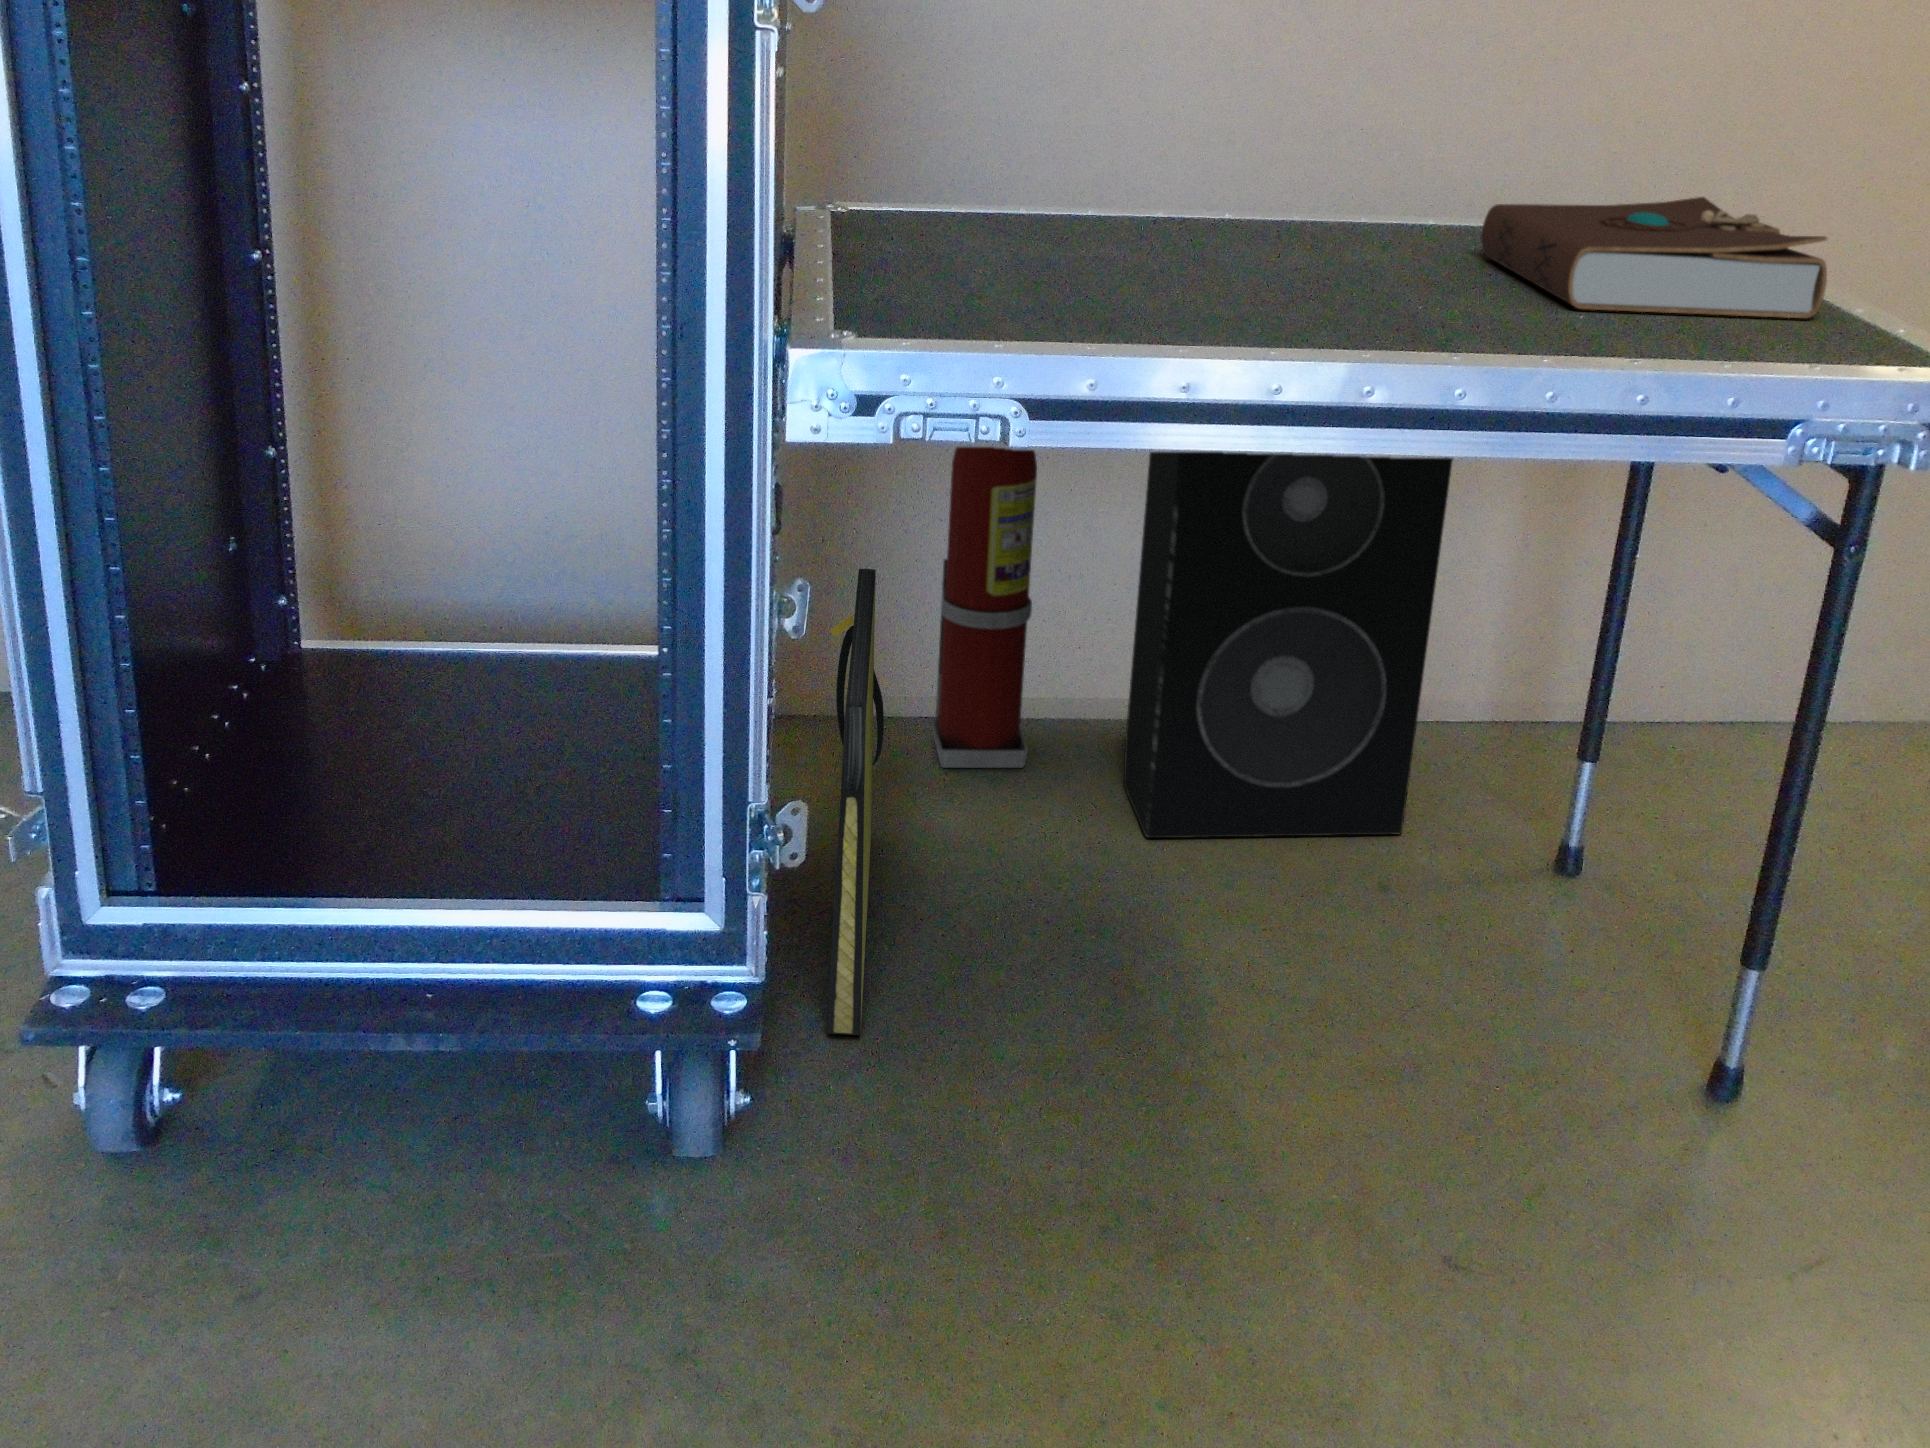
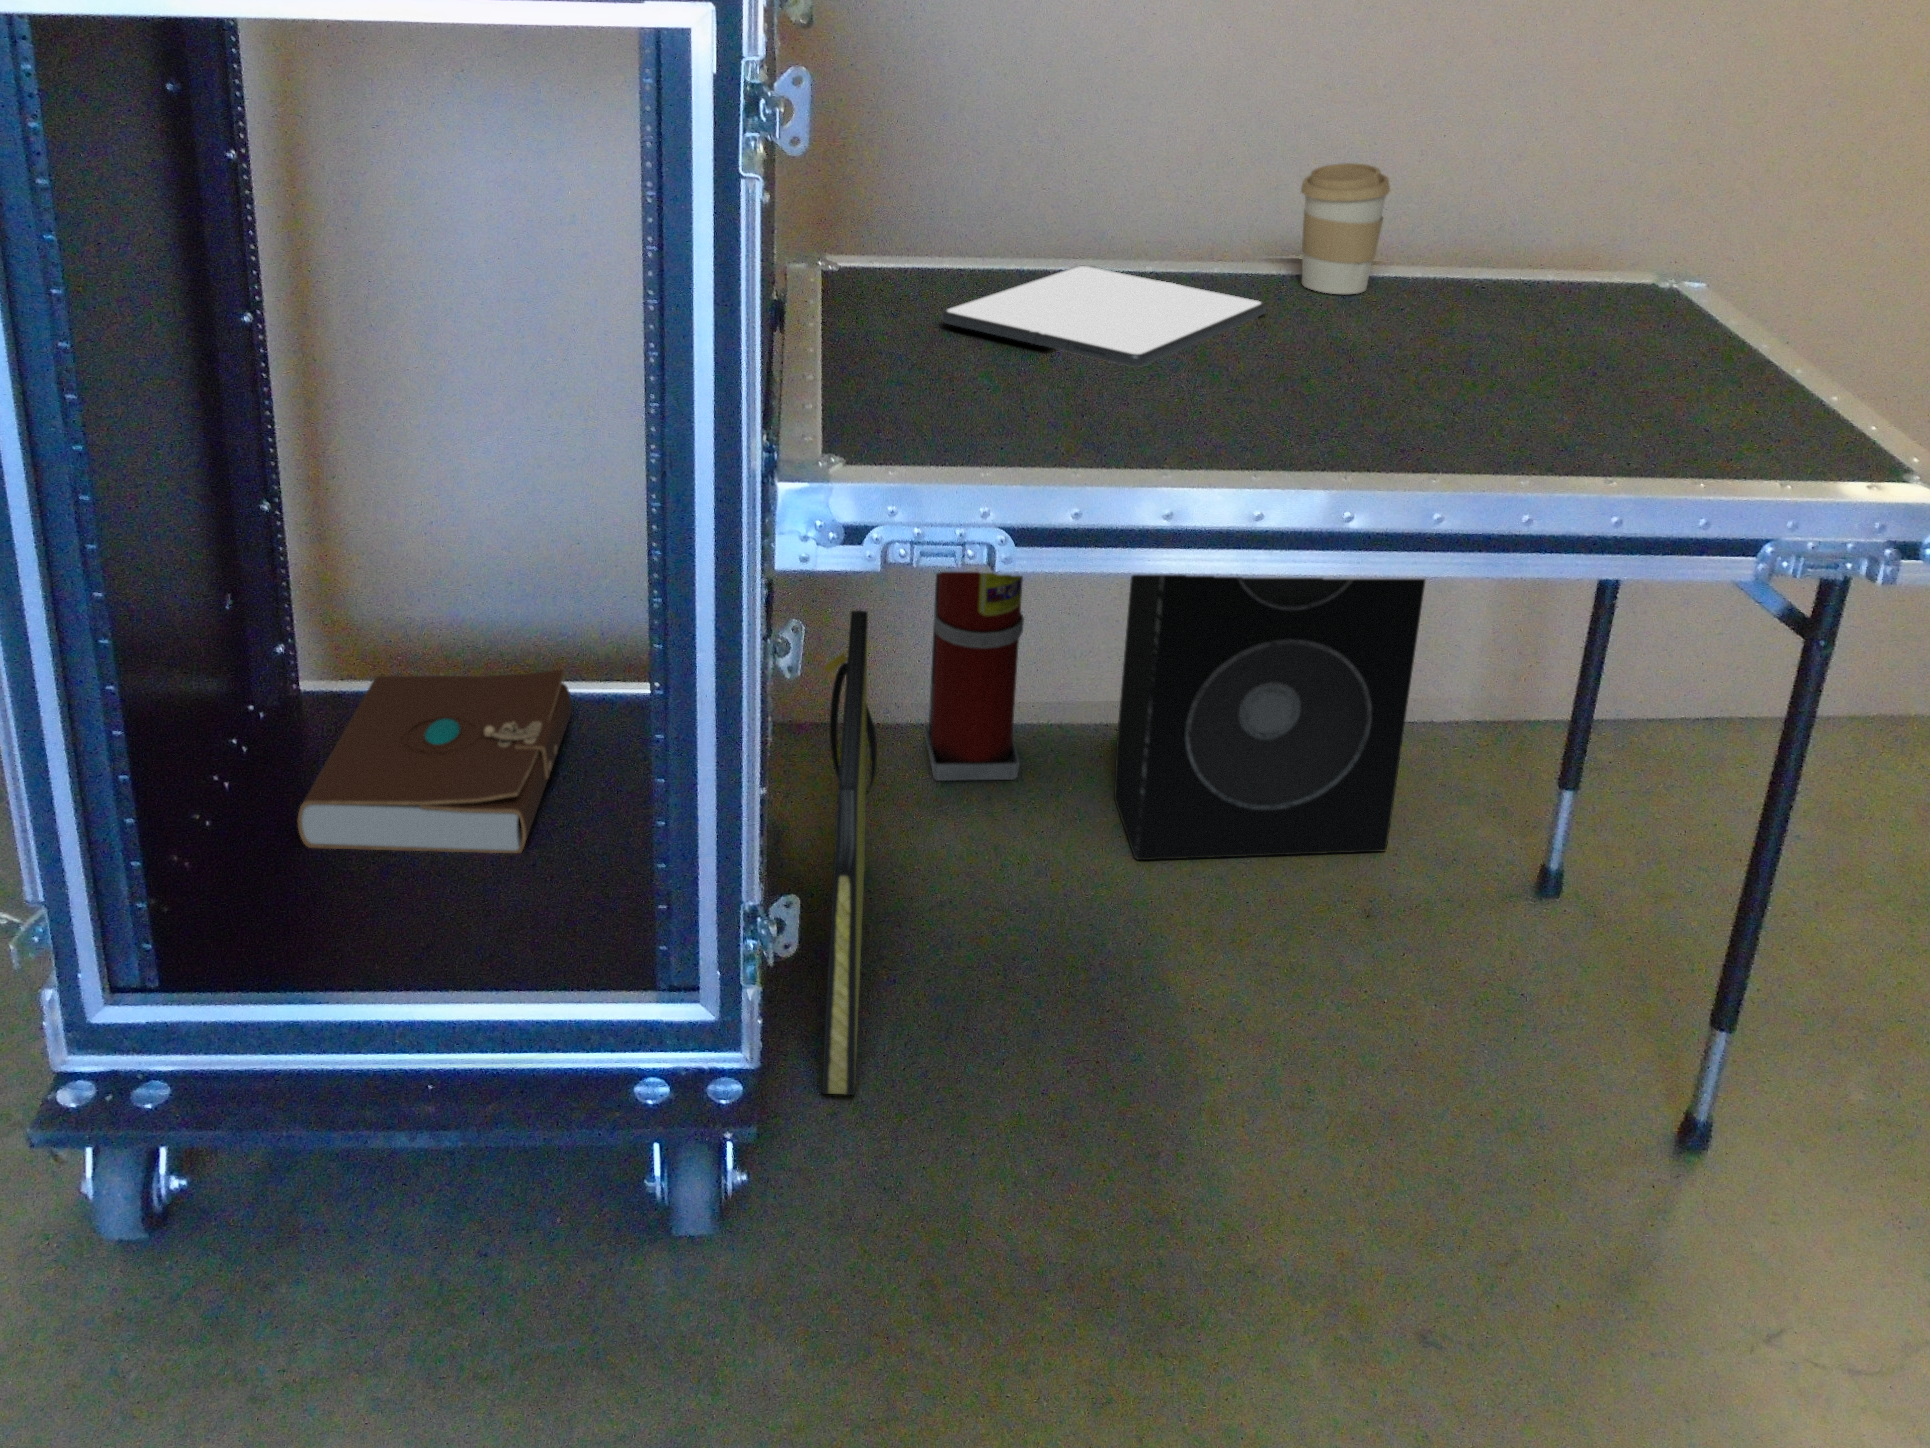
coffee cup: none [1313,116,1403,244] -> present [1301,163,1390,294]
book: present [1481,197,1828,318] -> present [297,669,572,853]
tablet: none [952,218,1279,280] -> present [941,266,1266,367]

